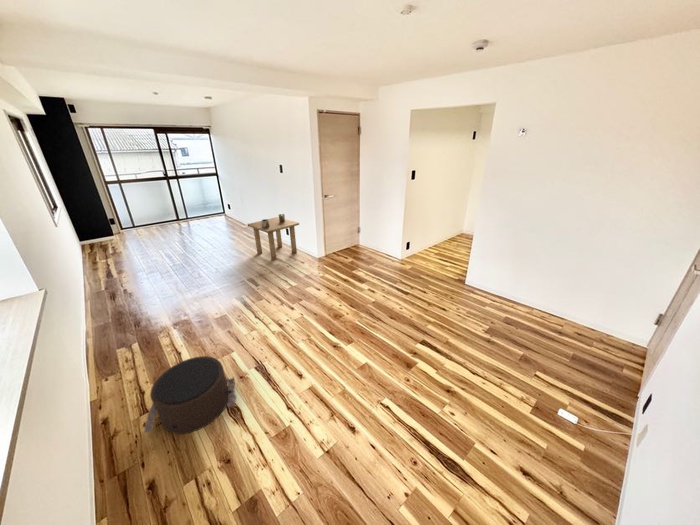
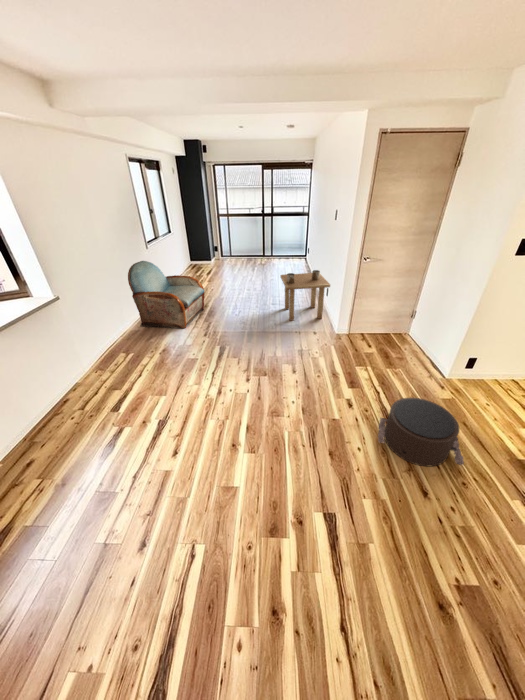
armchair: none [65,235,173,318] -> present [128,261,205,328]
pouf: present [144,356,236,434] -> present [378,398,464,467]

